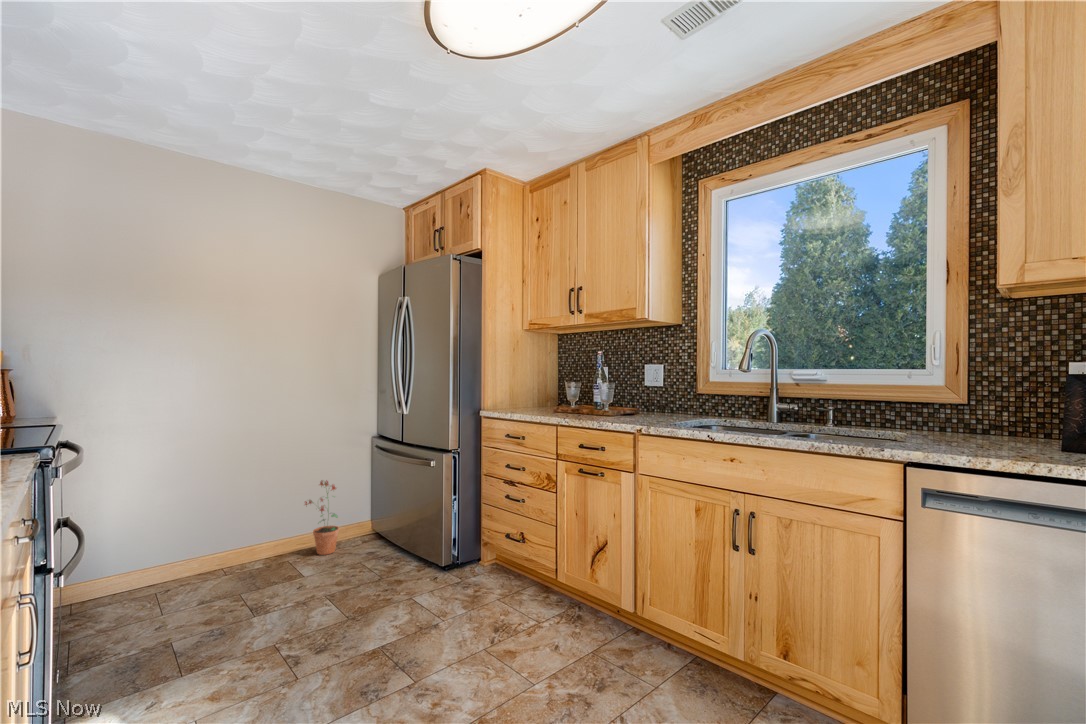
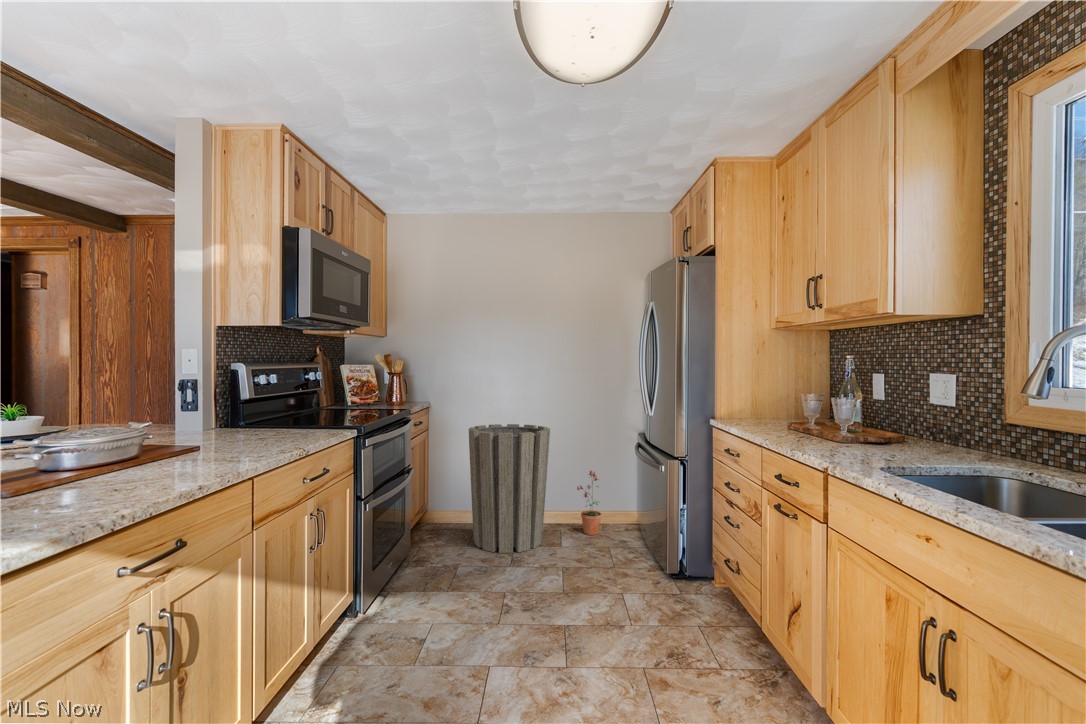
trash can: none [152,433,285,613] -> present [469,424,550,553]

